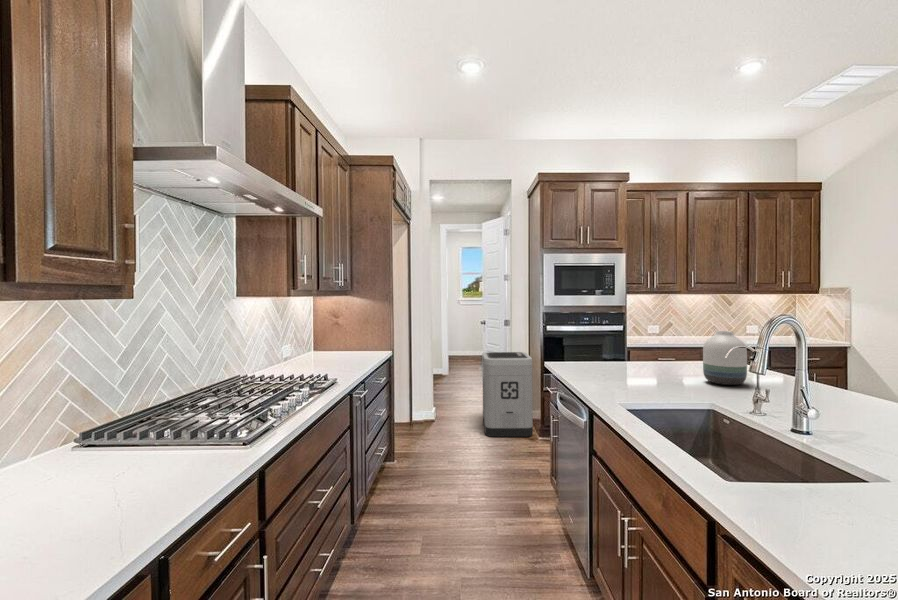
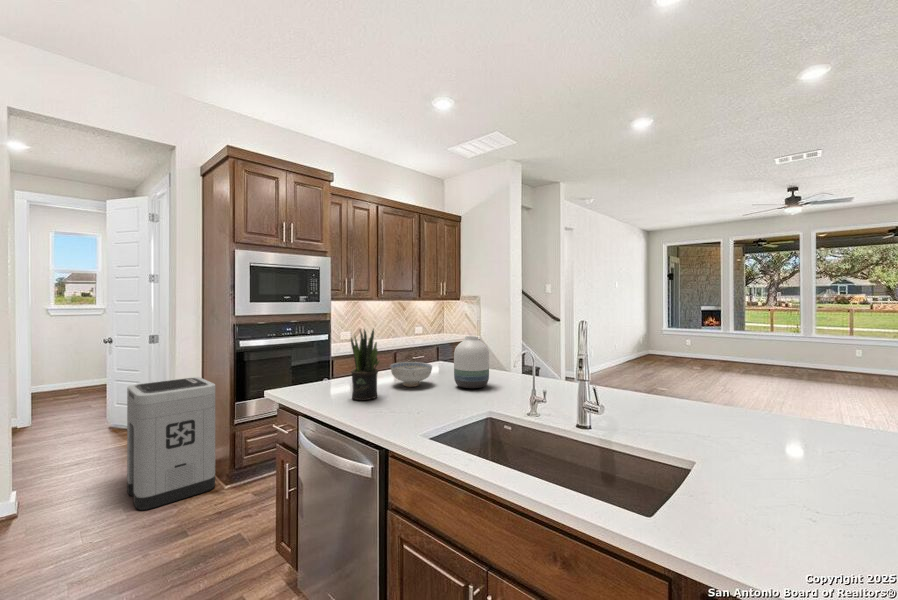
potted plant: none [595,318,621,377] -> present [351,329,379,400]
ceramic bowl: none [640,352,684,375] -> present [391,362,432,387]

